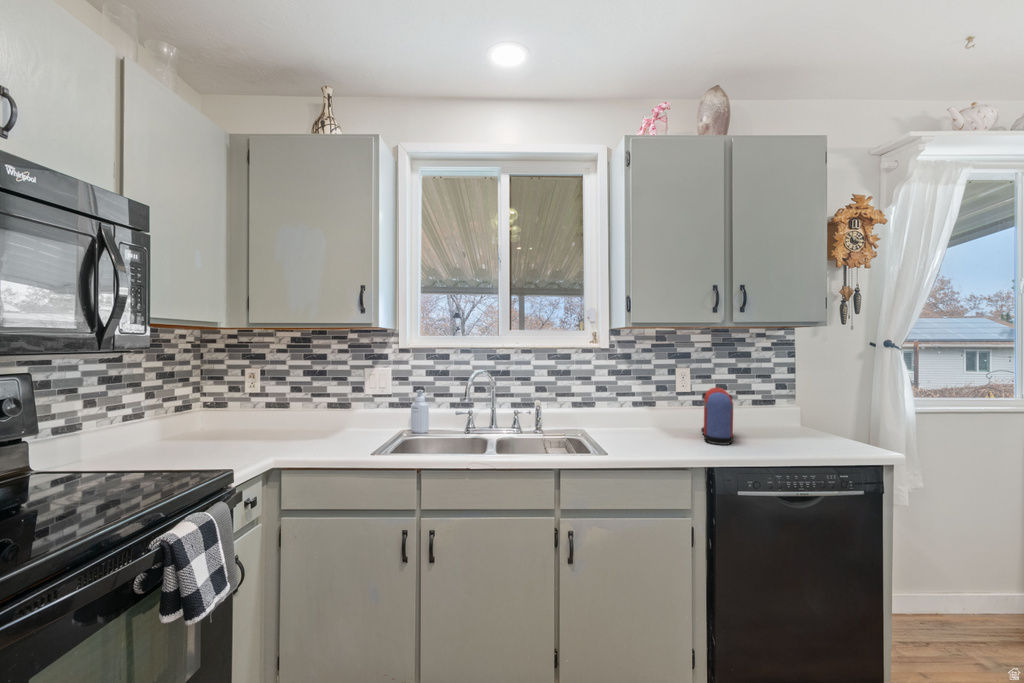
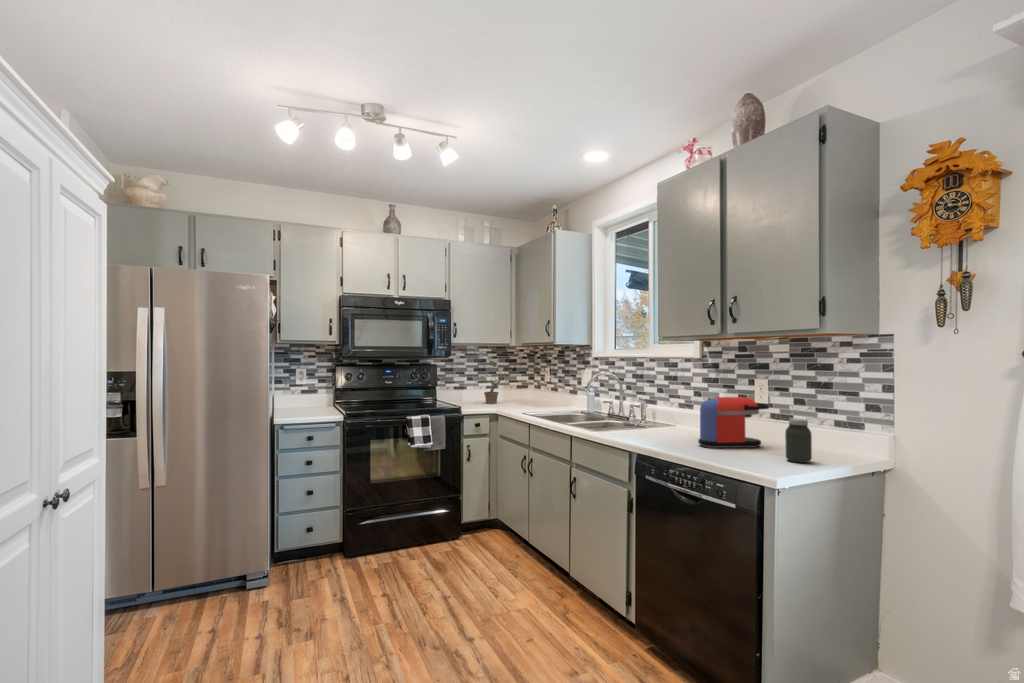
potted plant: none [132,358,211,452] -> present [478,361,513,404]
jar: none [788,402,811,441] -> present [785,418,812,463]

